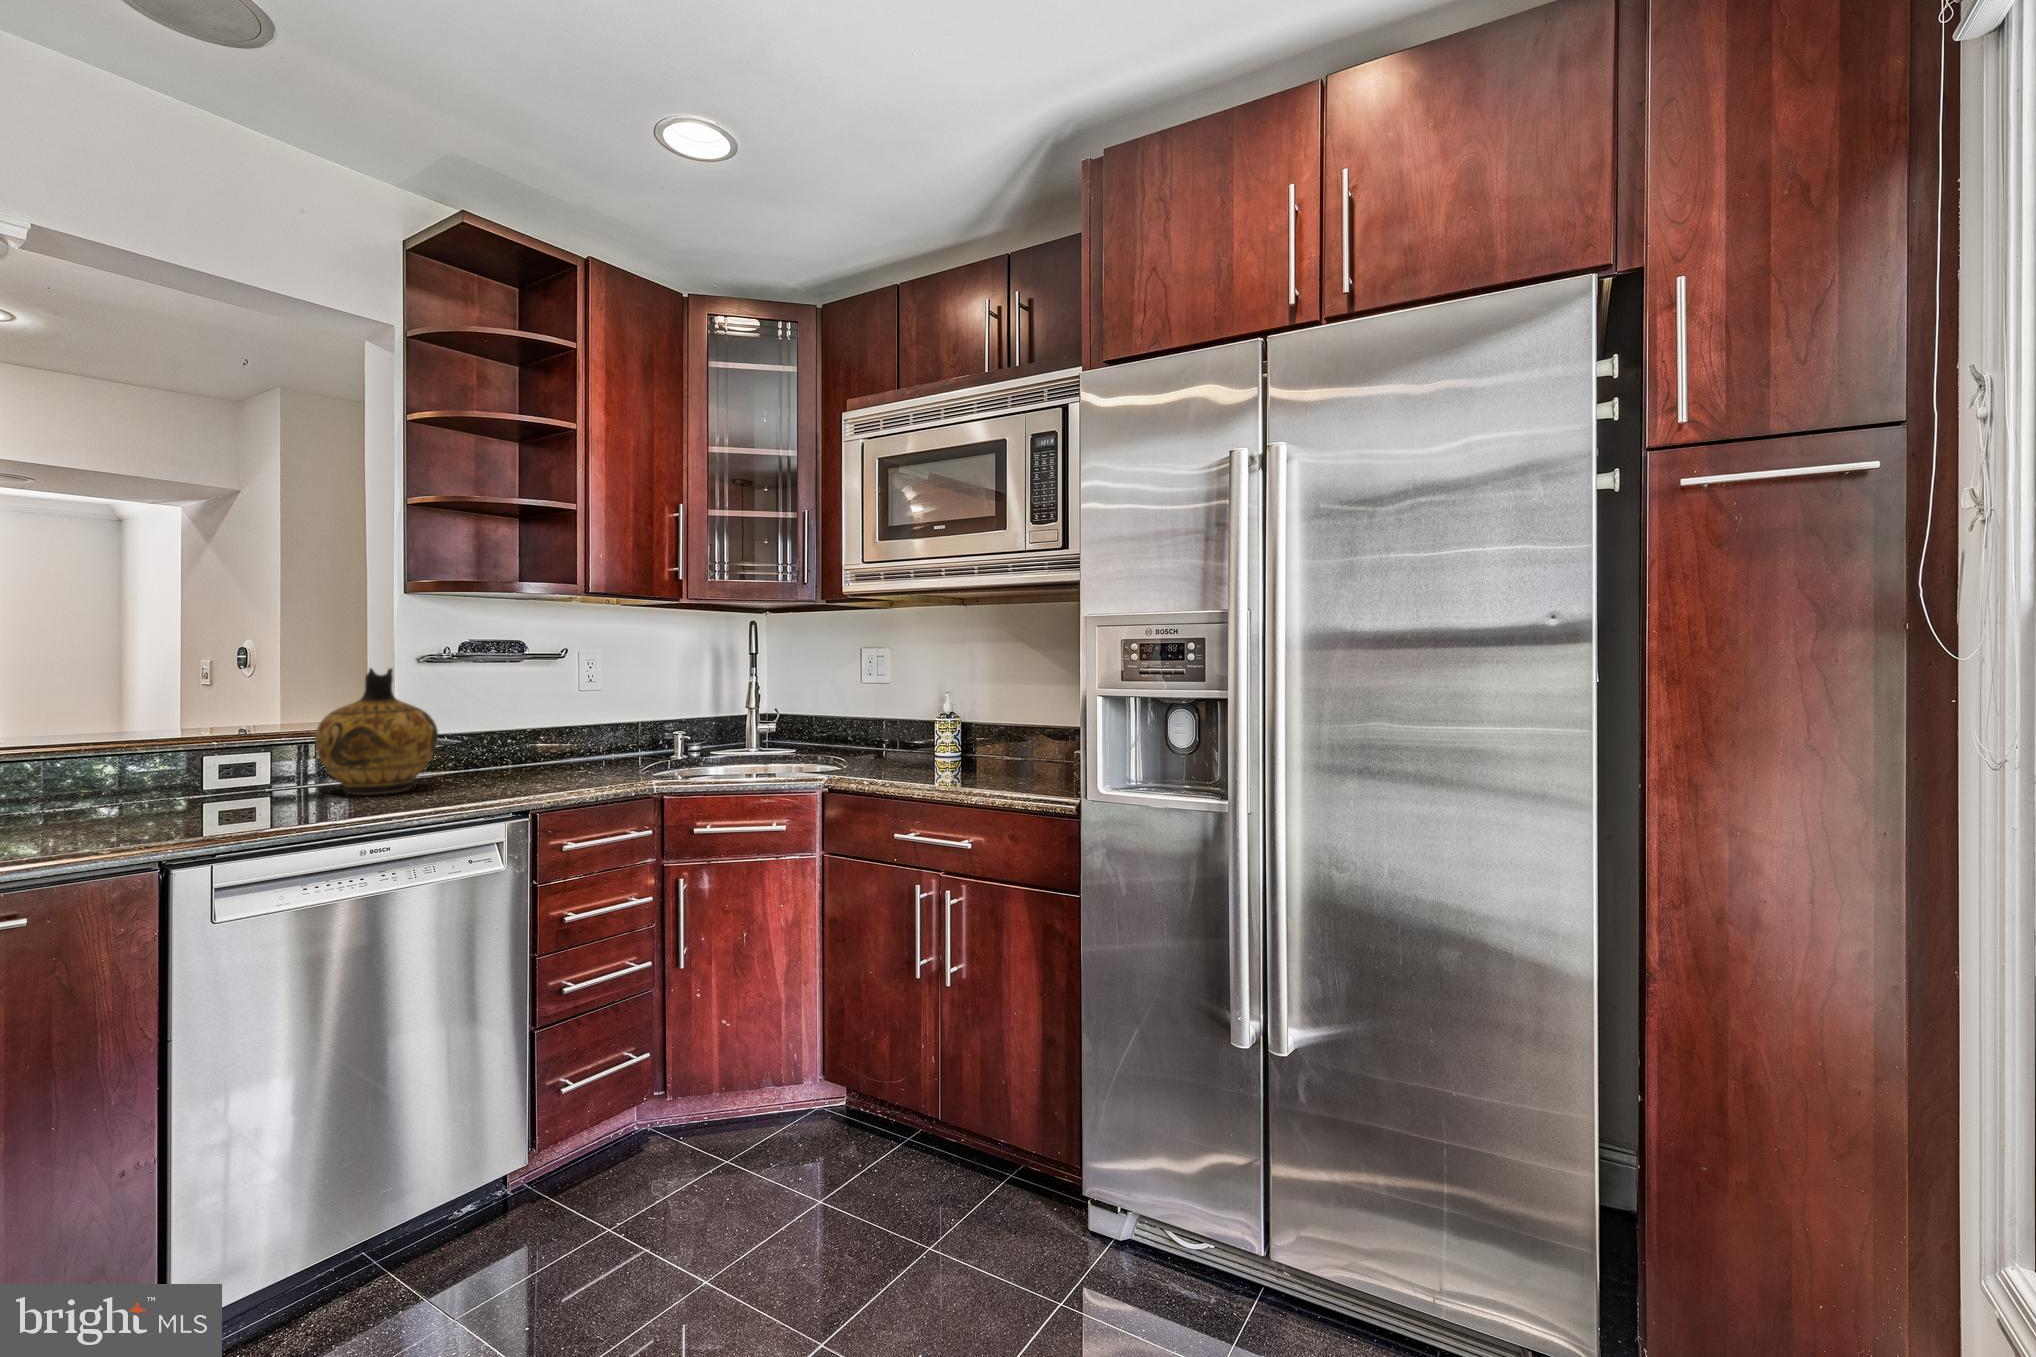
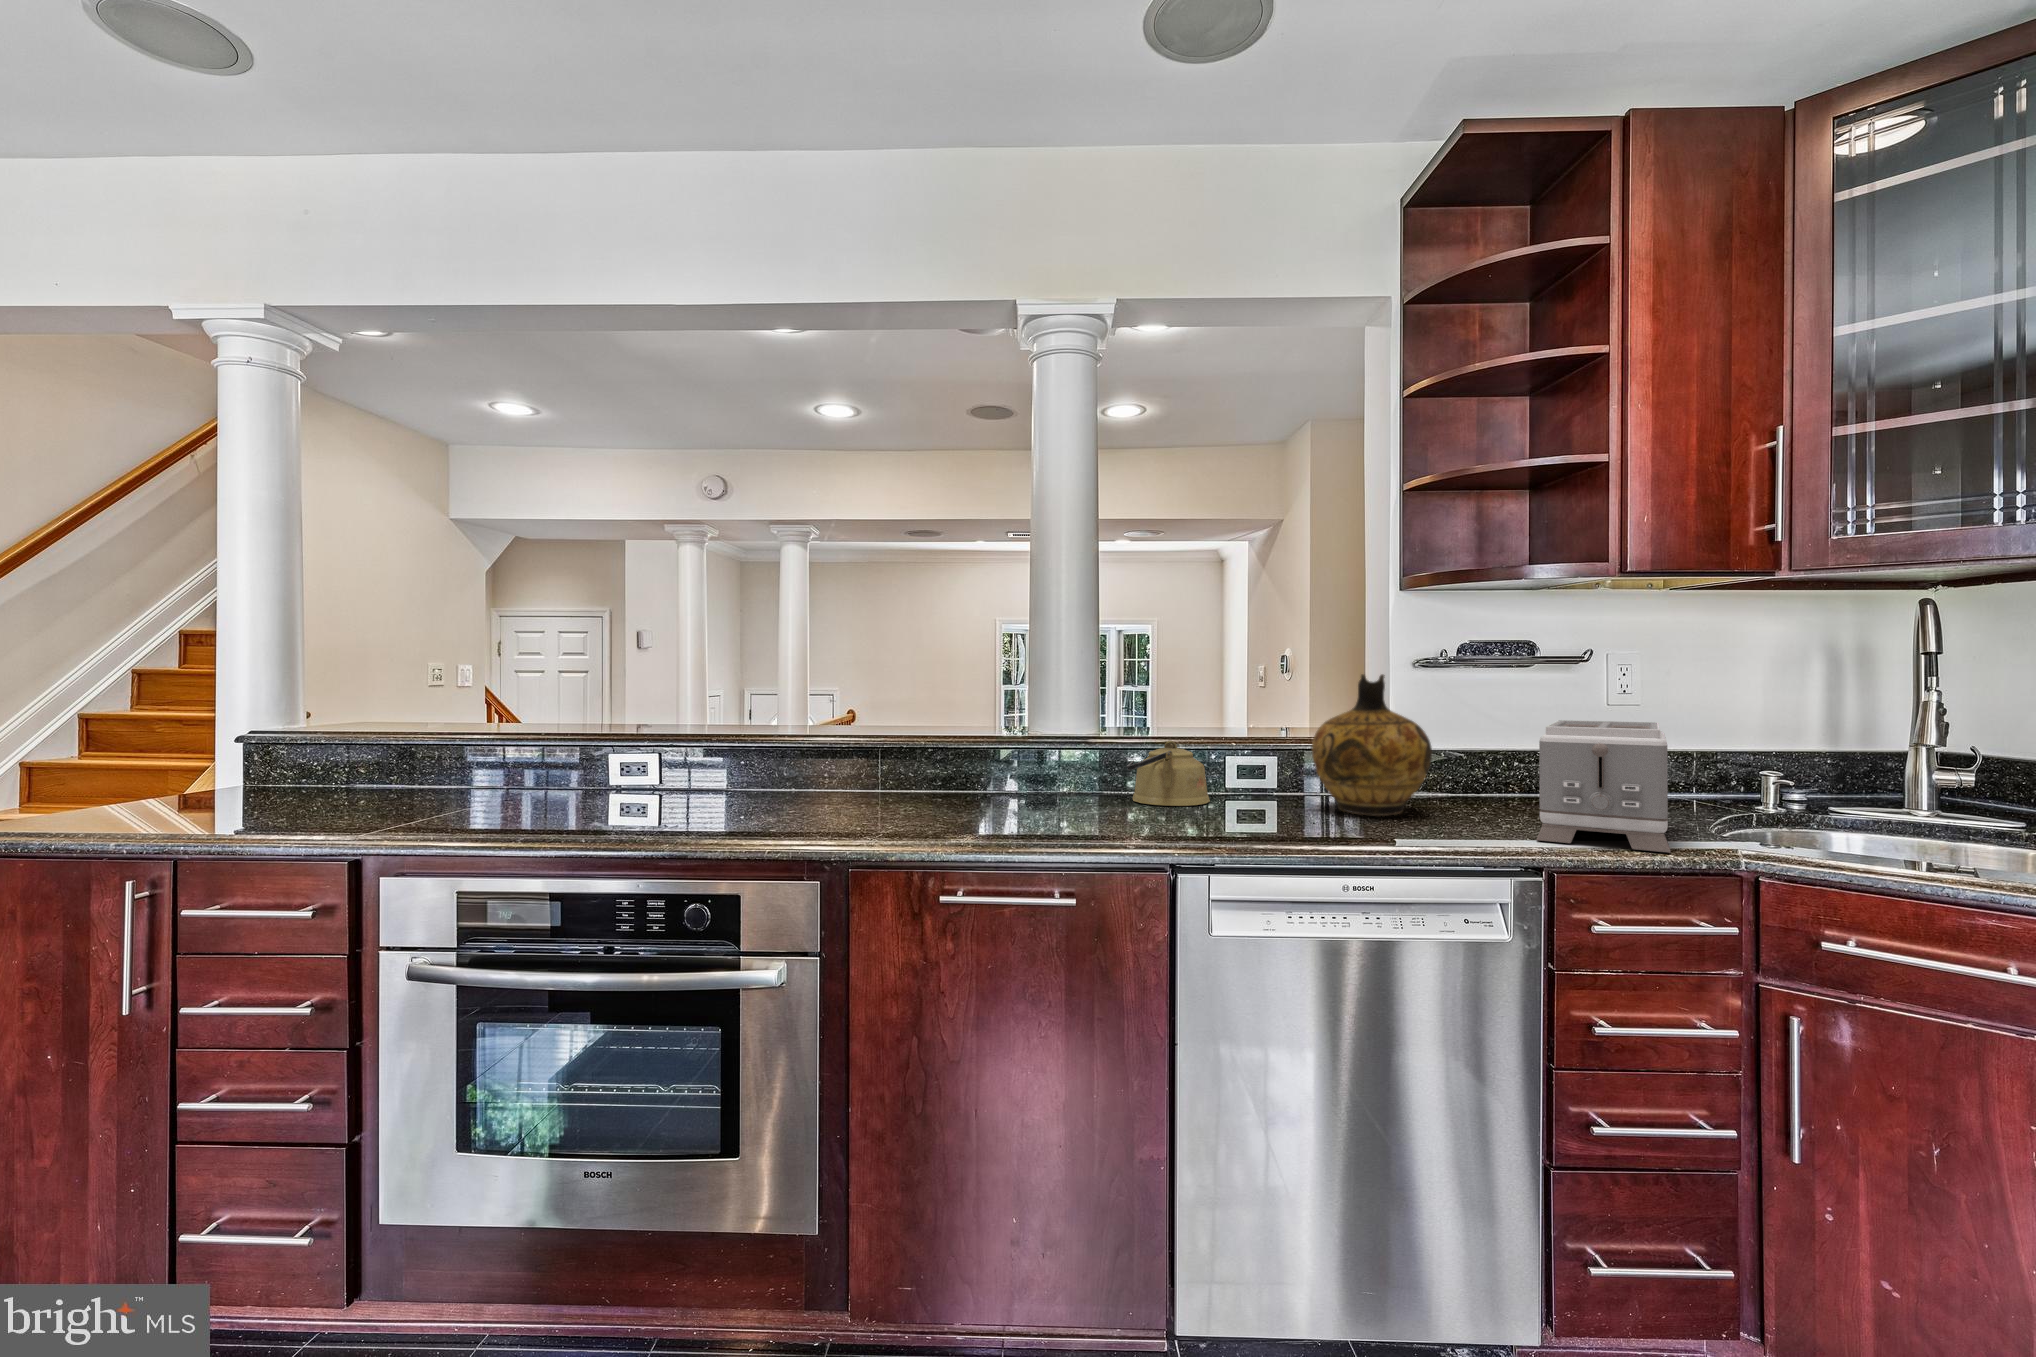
toaster: none [524,702,615,793] -> present [1536,720,1670,853]
kettle: none [59,743,185,816] -> present [1127,741,1210,806]

